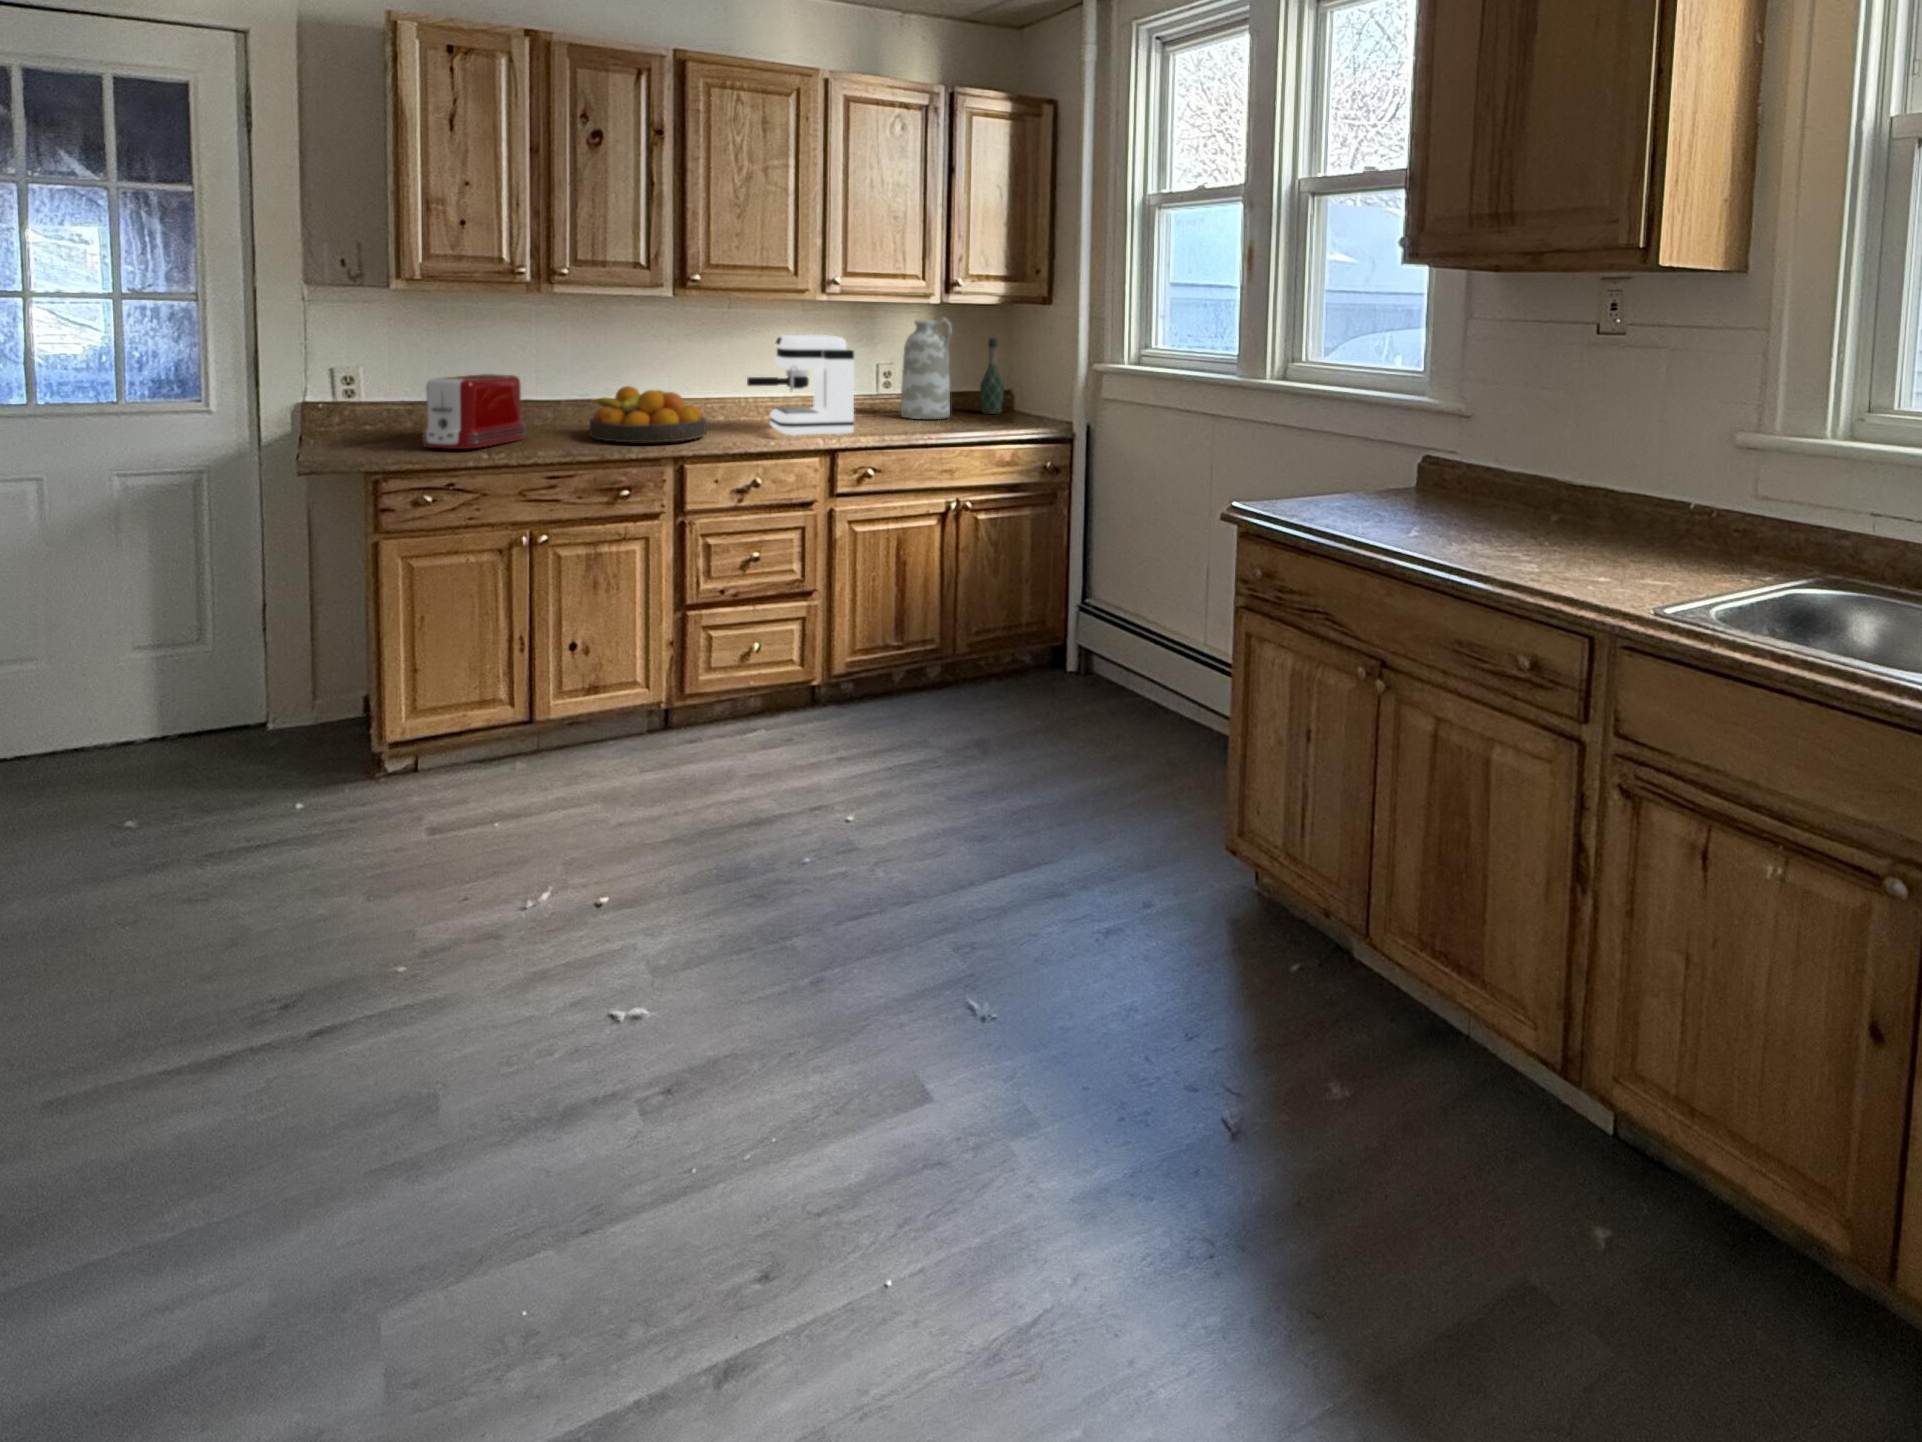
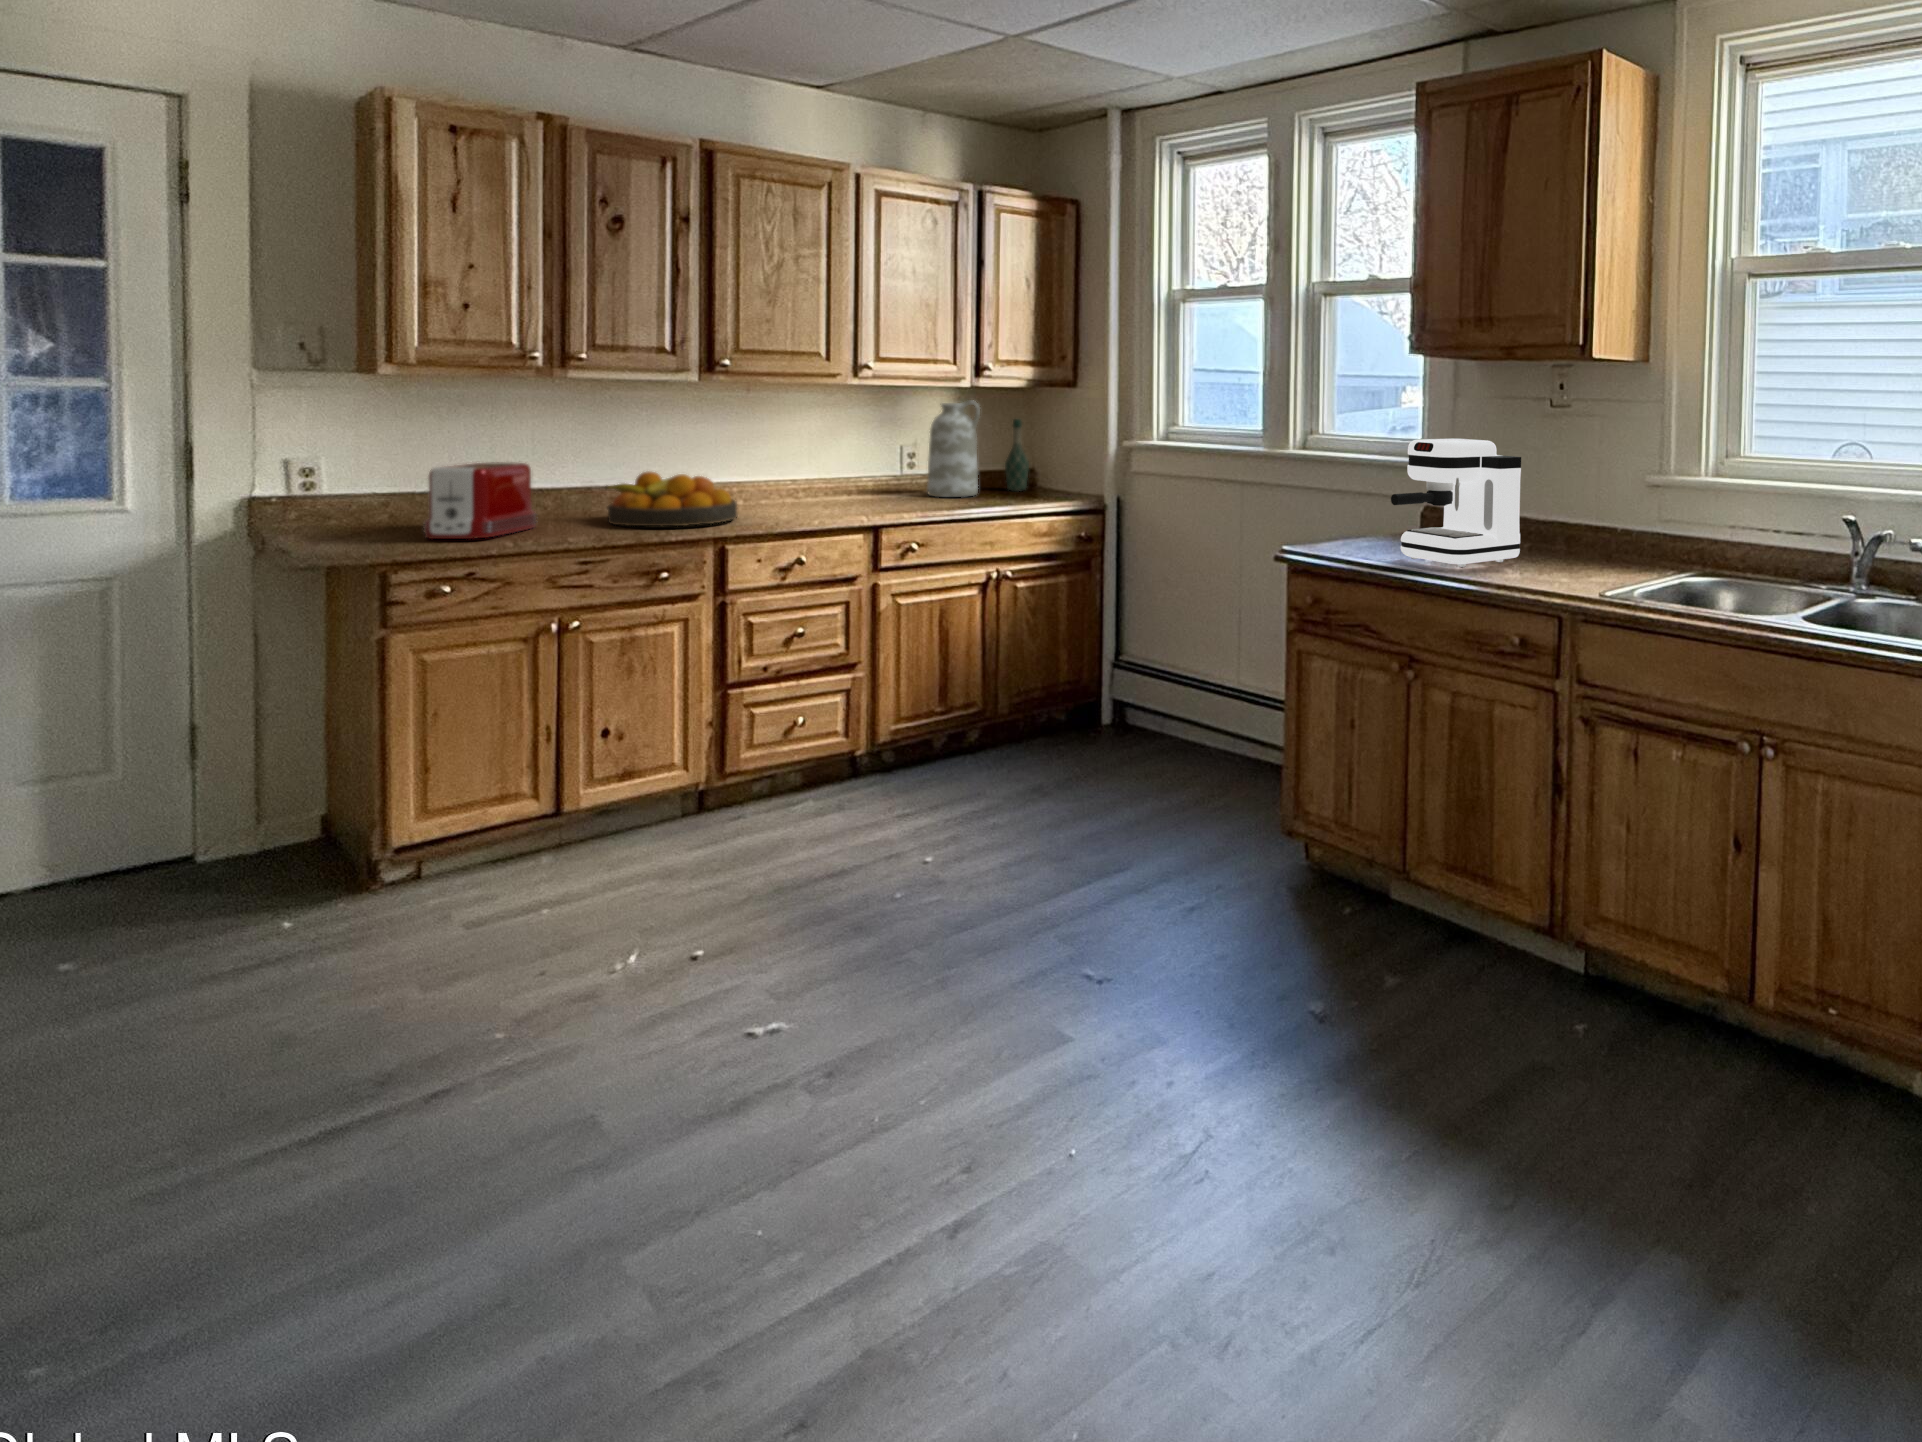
coffee maker: present [747,335,854,437] -> present [1391,439,1521,567]

